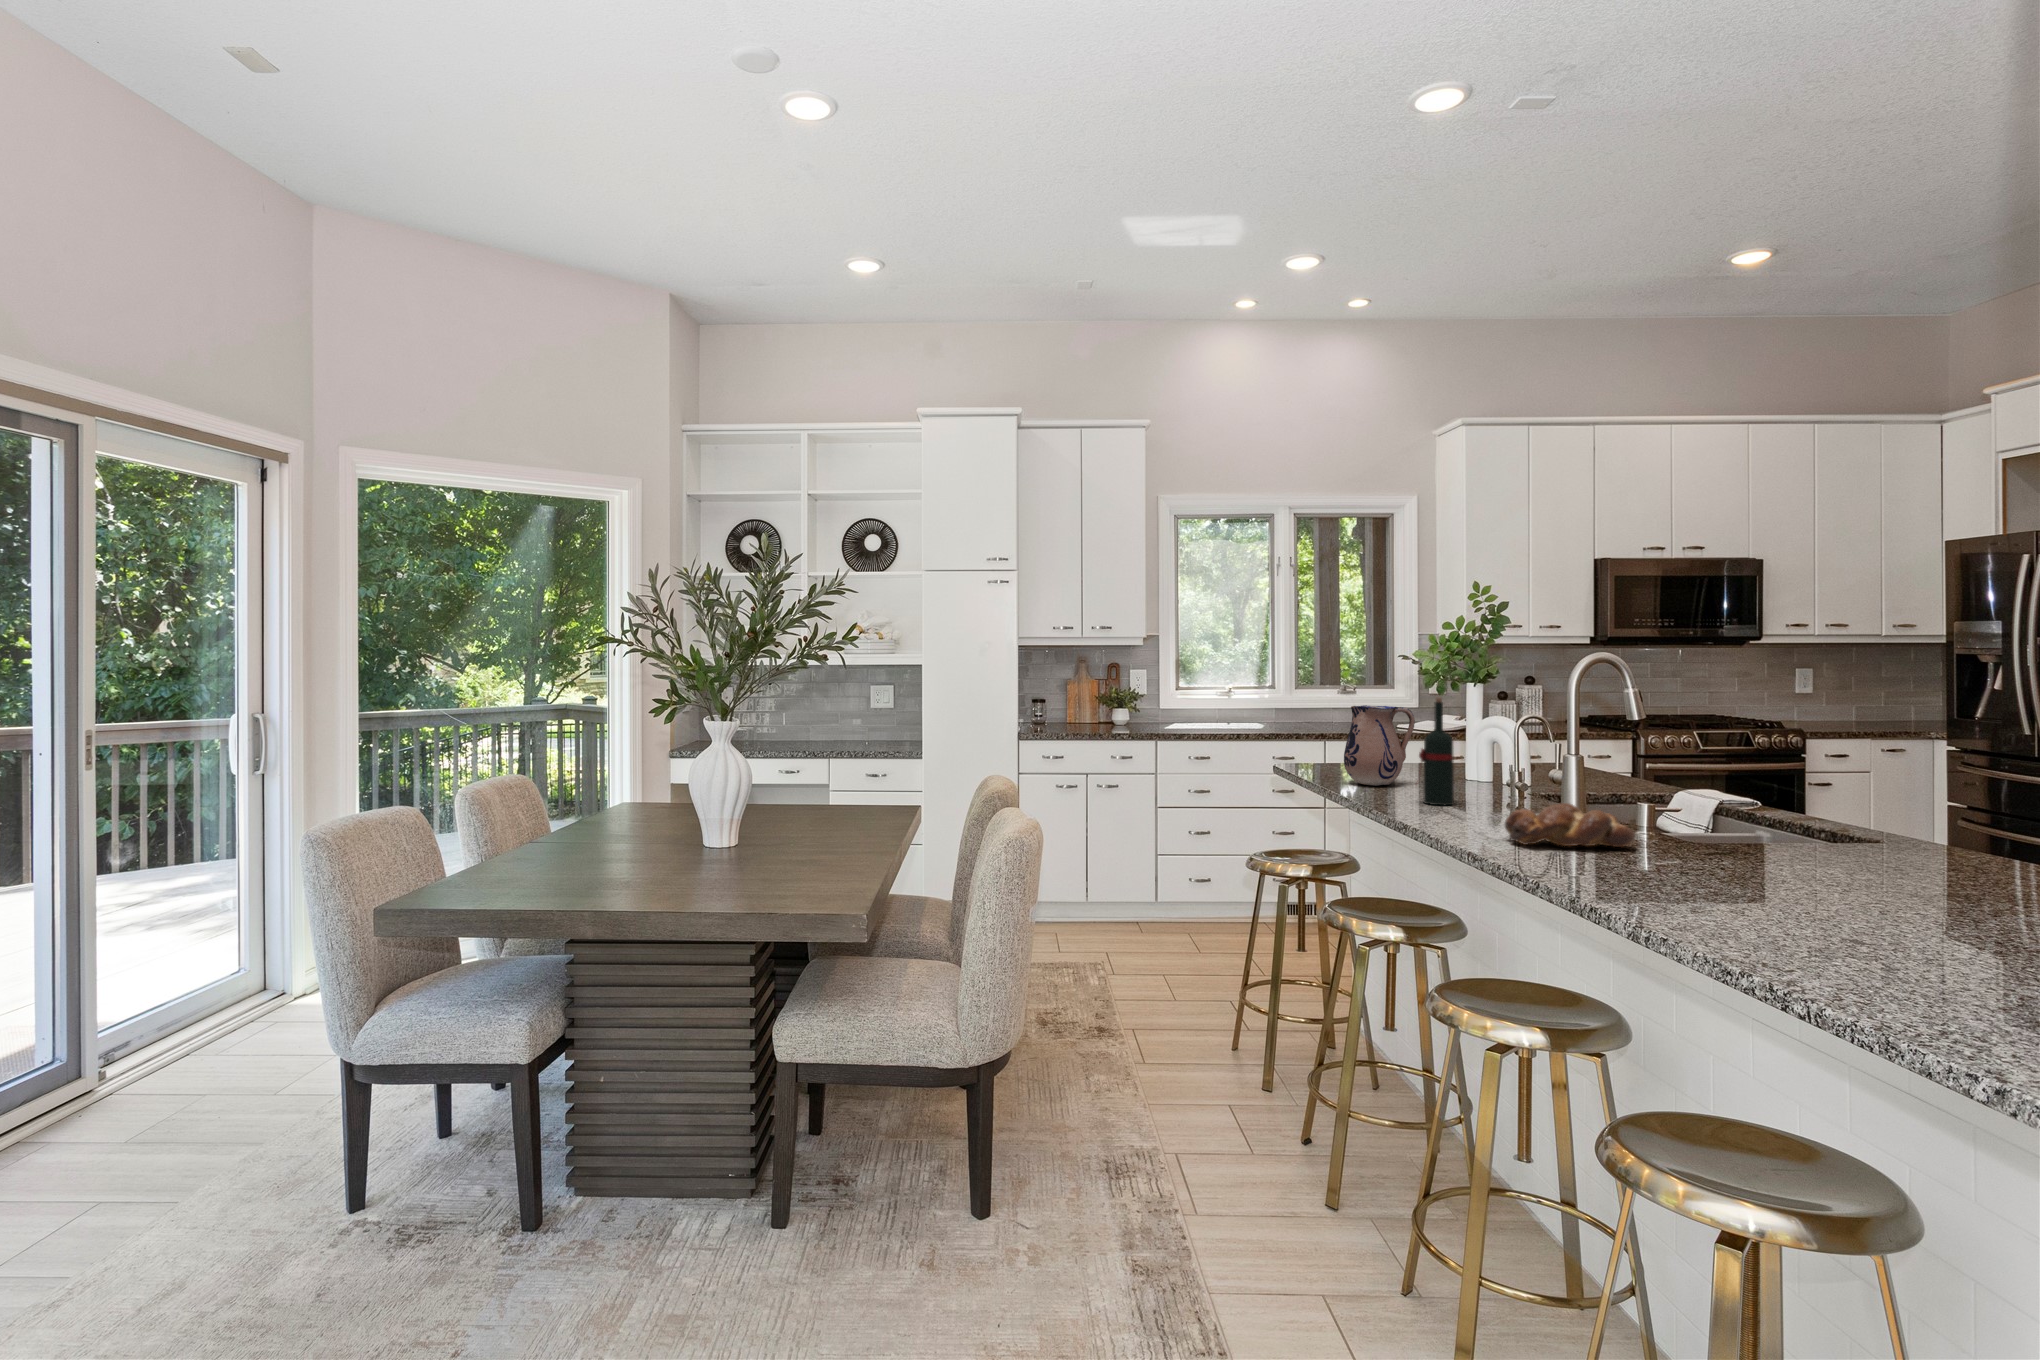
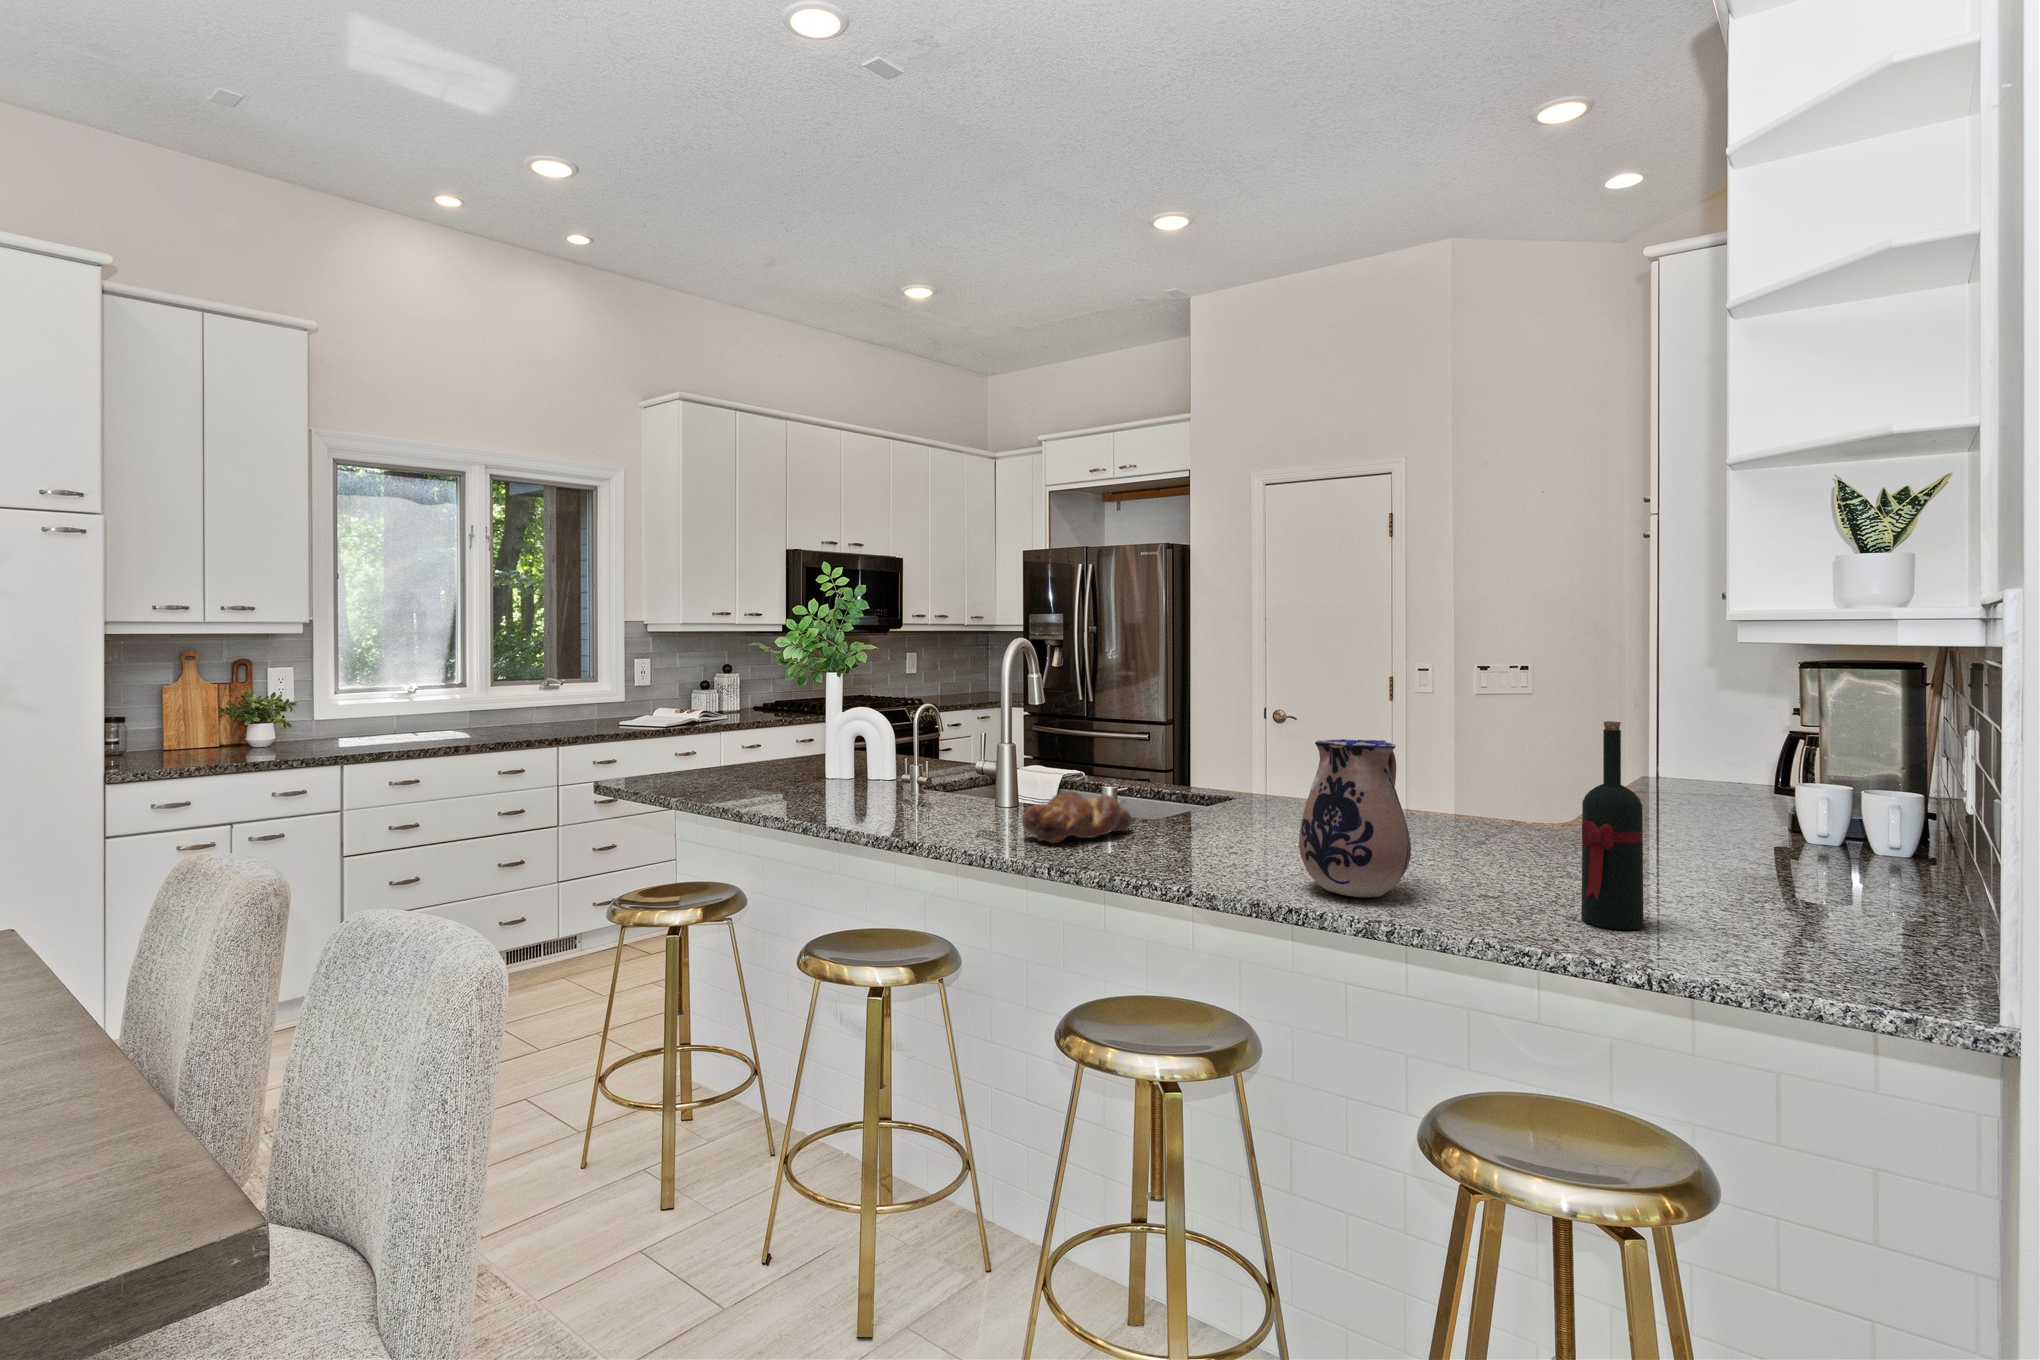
wine bottle: present [1419,698,1454,805] -> present [1581,721,1644,930]
ceramic pitcher: present [1344,705,1415,785] -> present [1299,739,1411,898]

